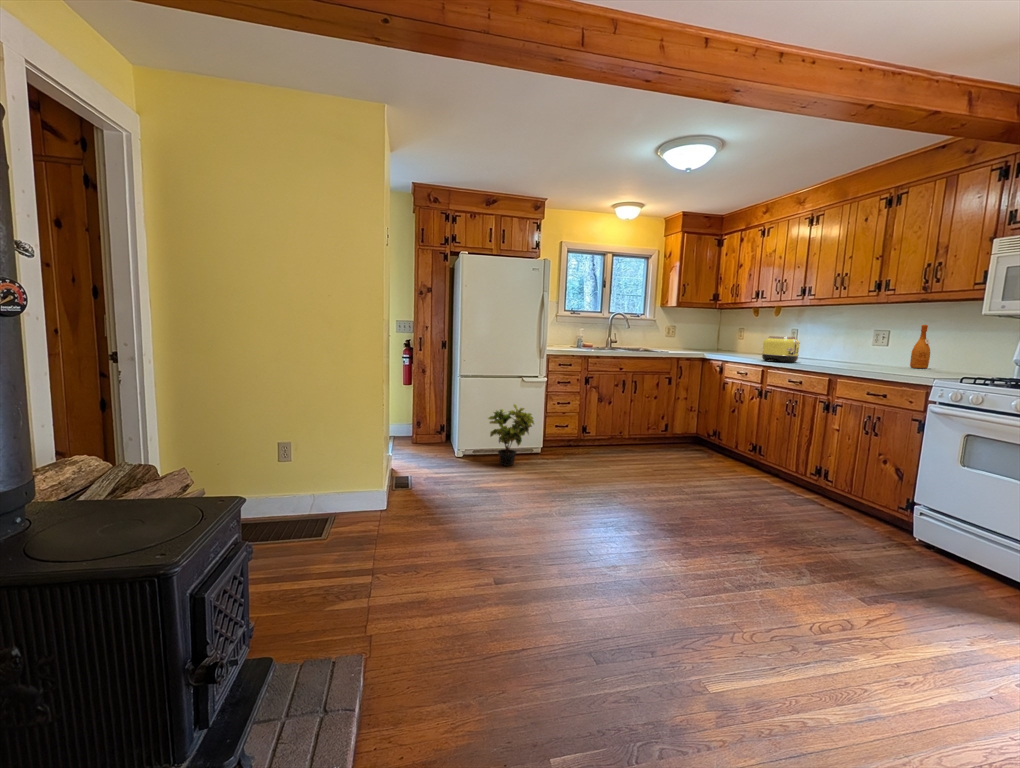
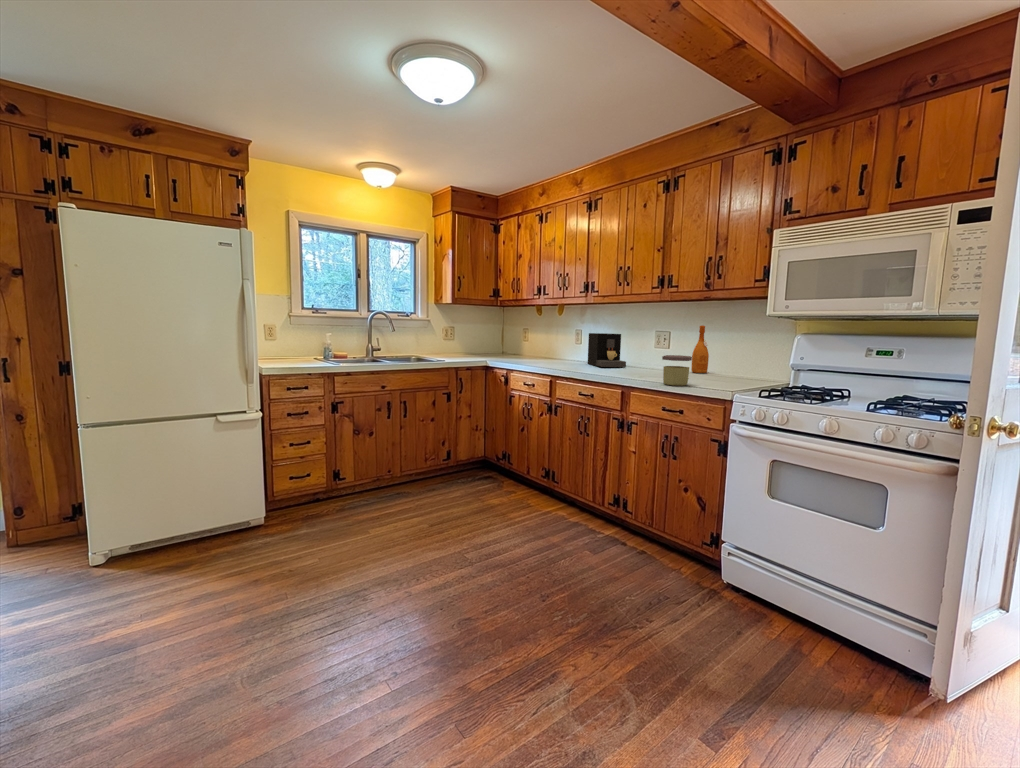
coffee maker: none [802,332,841,362] -> present [588,333,626,367]
toaster: present [762,336,800,362] -> none [548,340,587,371]
jar: none [868,348,899,374] -> present [662,355,692,386]
potted plant: present [488,404,534,466] -> none [145,462,239,567]

